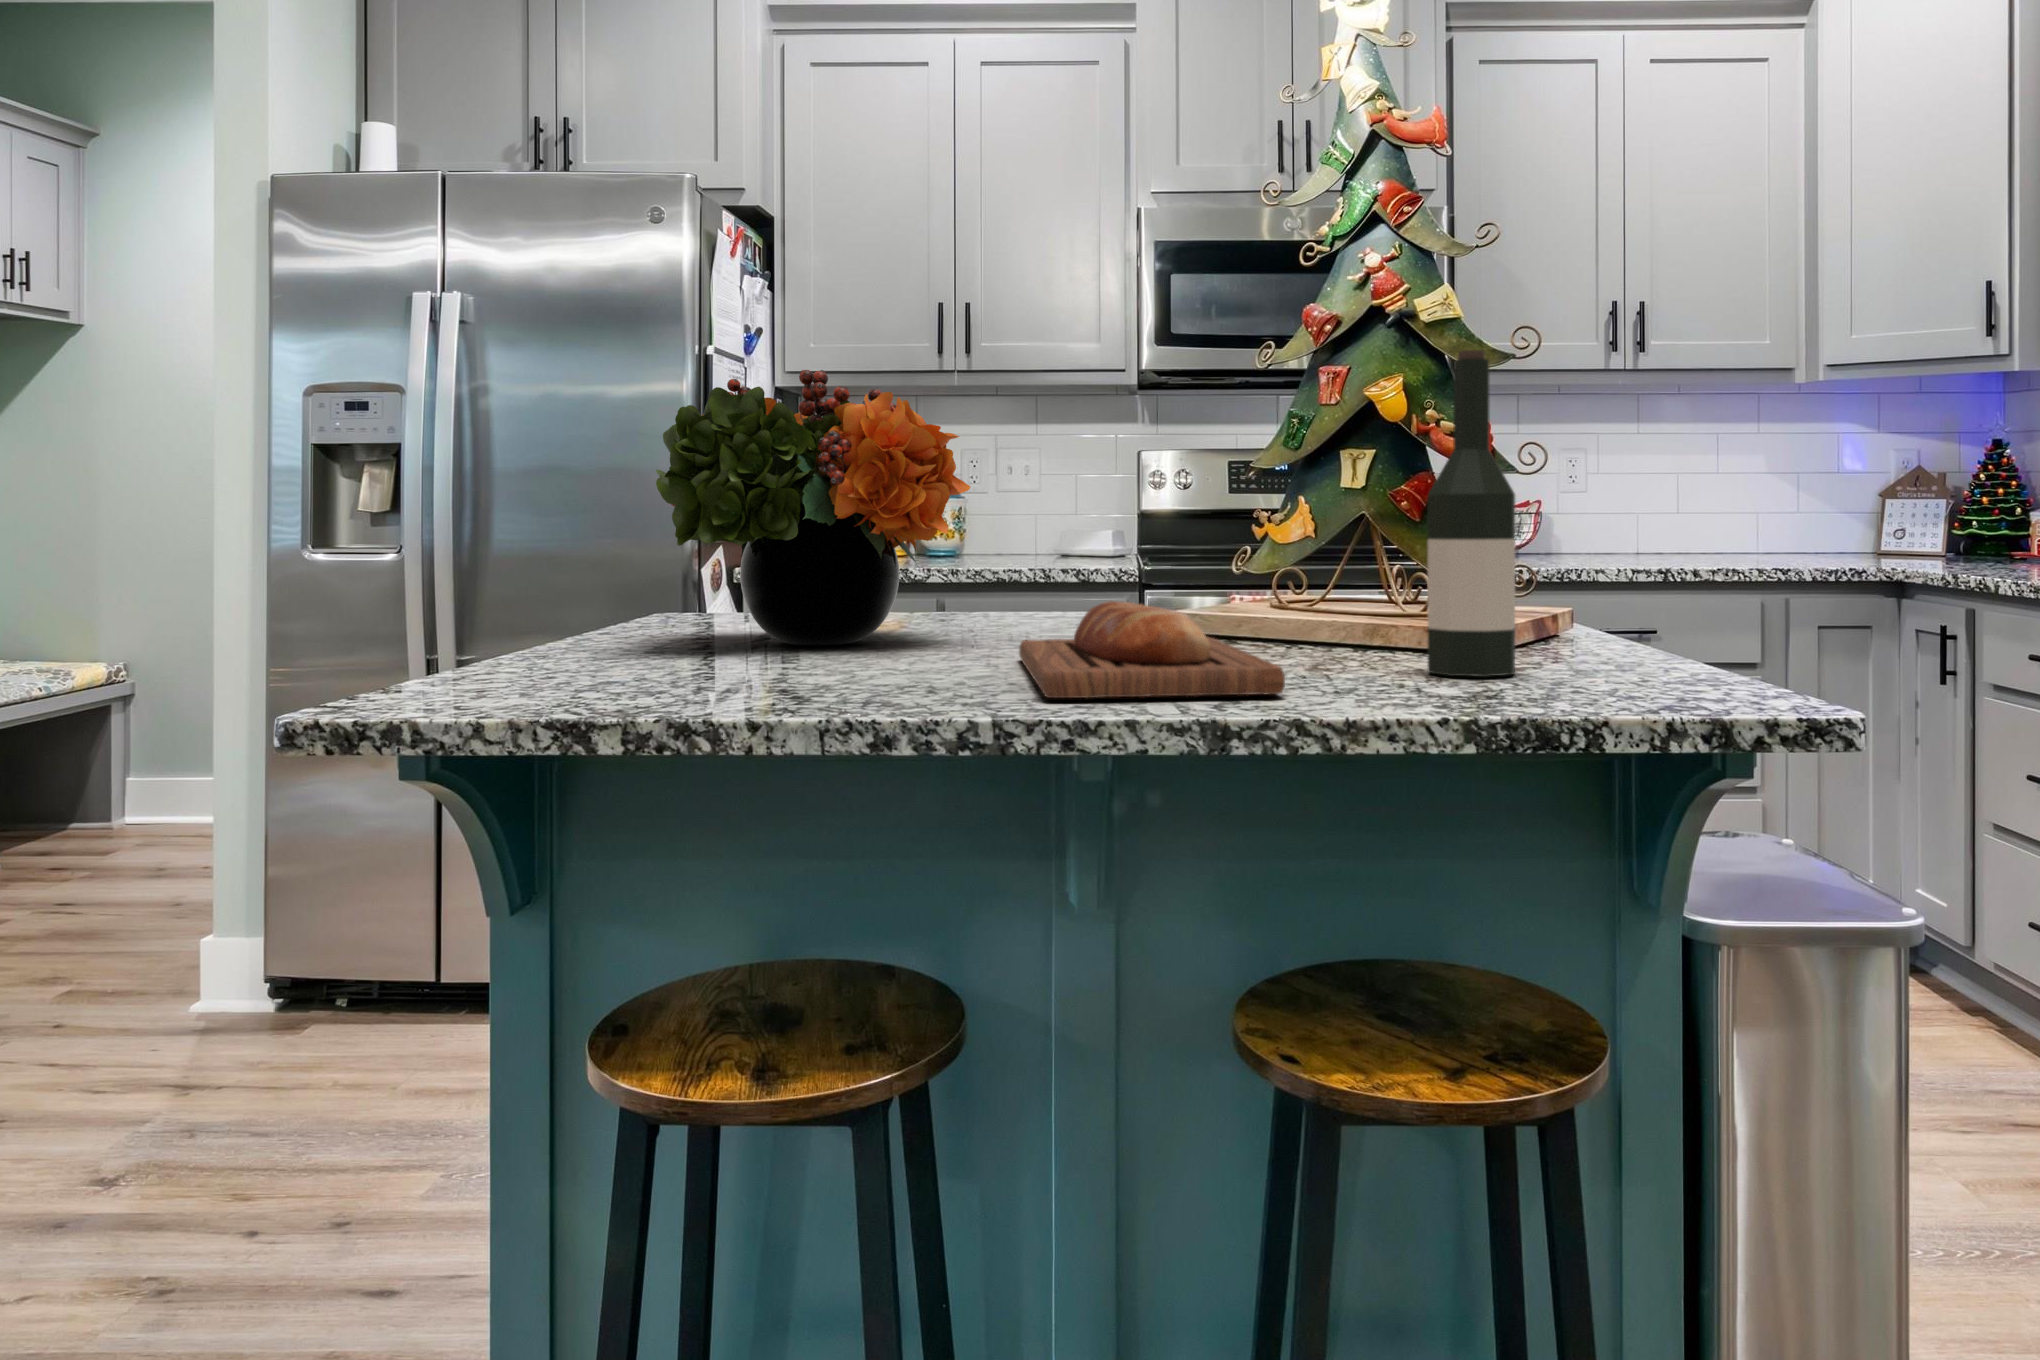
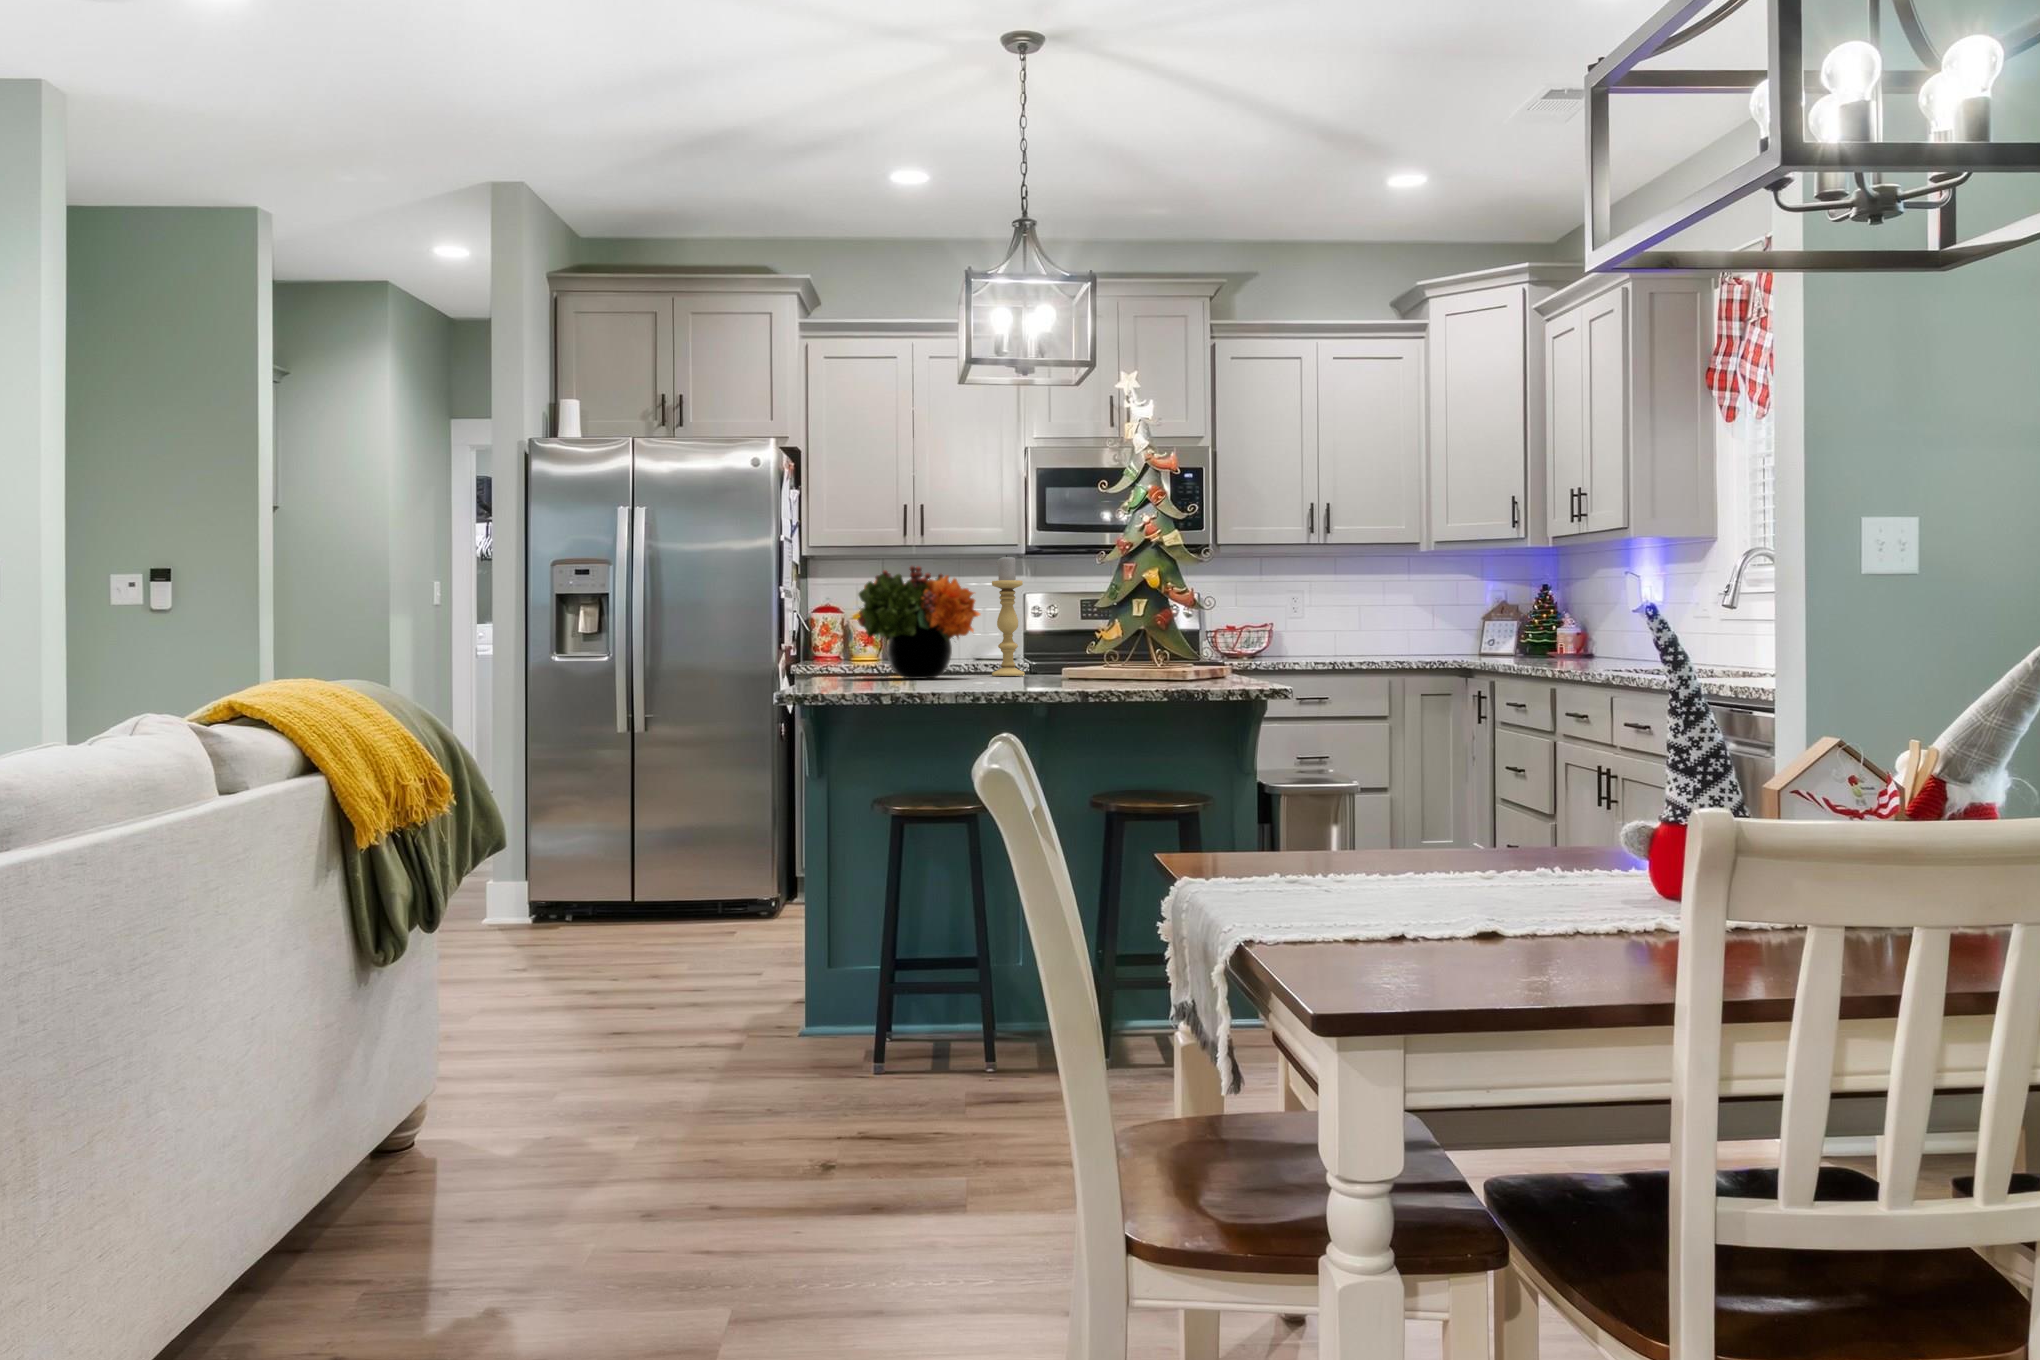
wine bottle: present [1427,350,1515,677] -> none [1161,563,1193,680]
candle holder: none [1014,353,1089,628] -> present [992,555,1025,676]
bread loaf: present [1019,601,1285,698] -> none [1008,656,1109,683]

